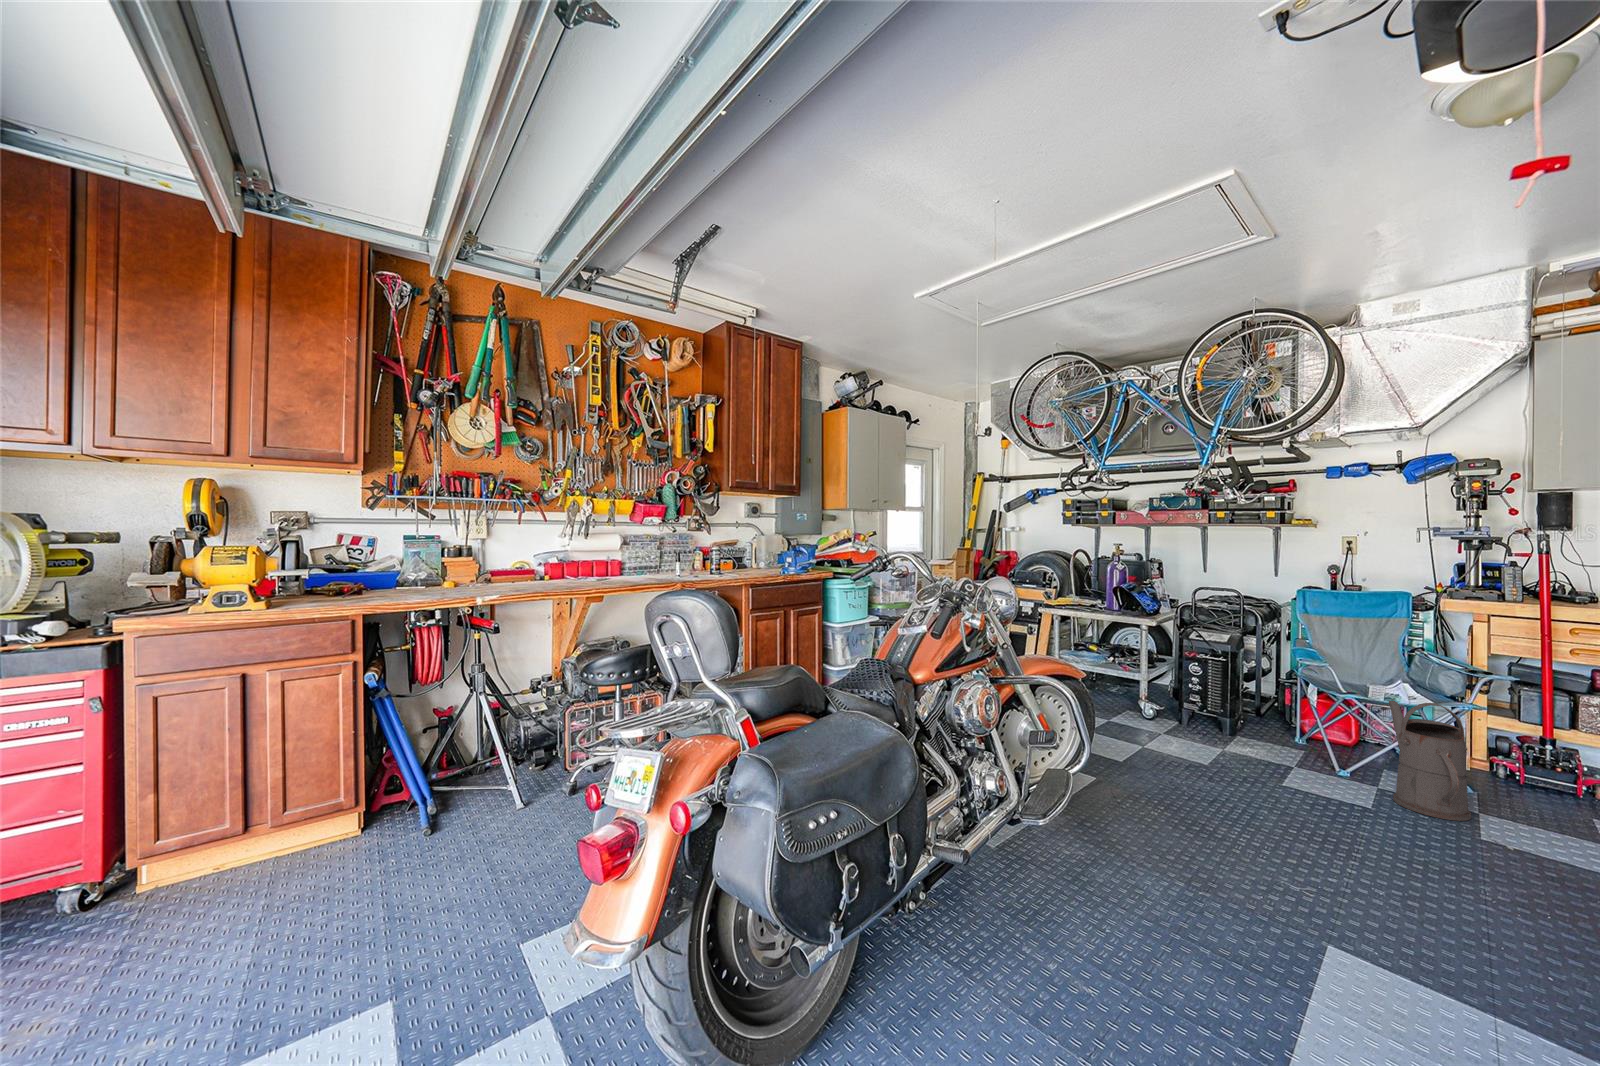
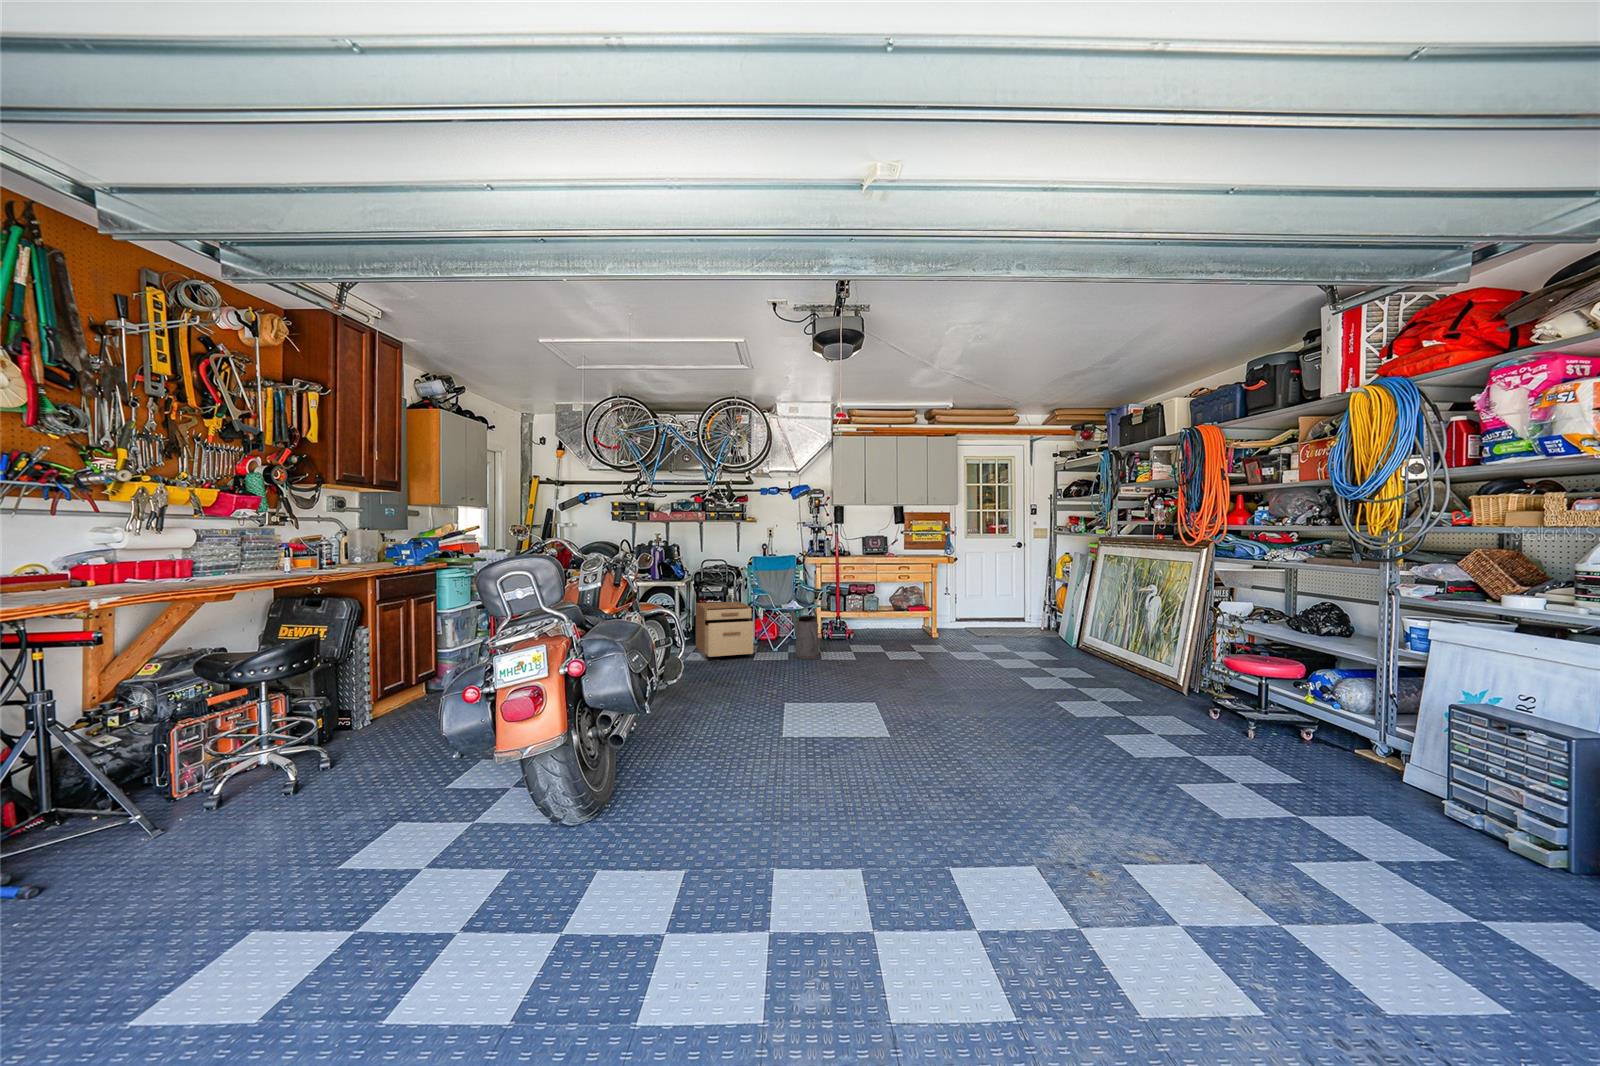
filing cabinet: none [1175,656,1286,768] -> present [696,602,754,657]

